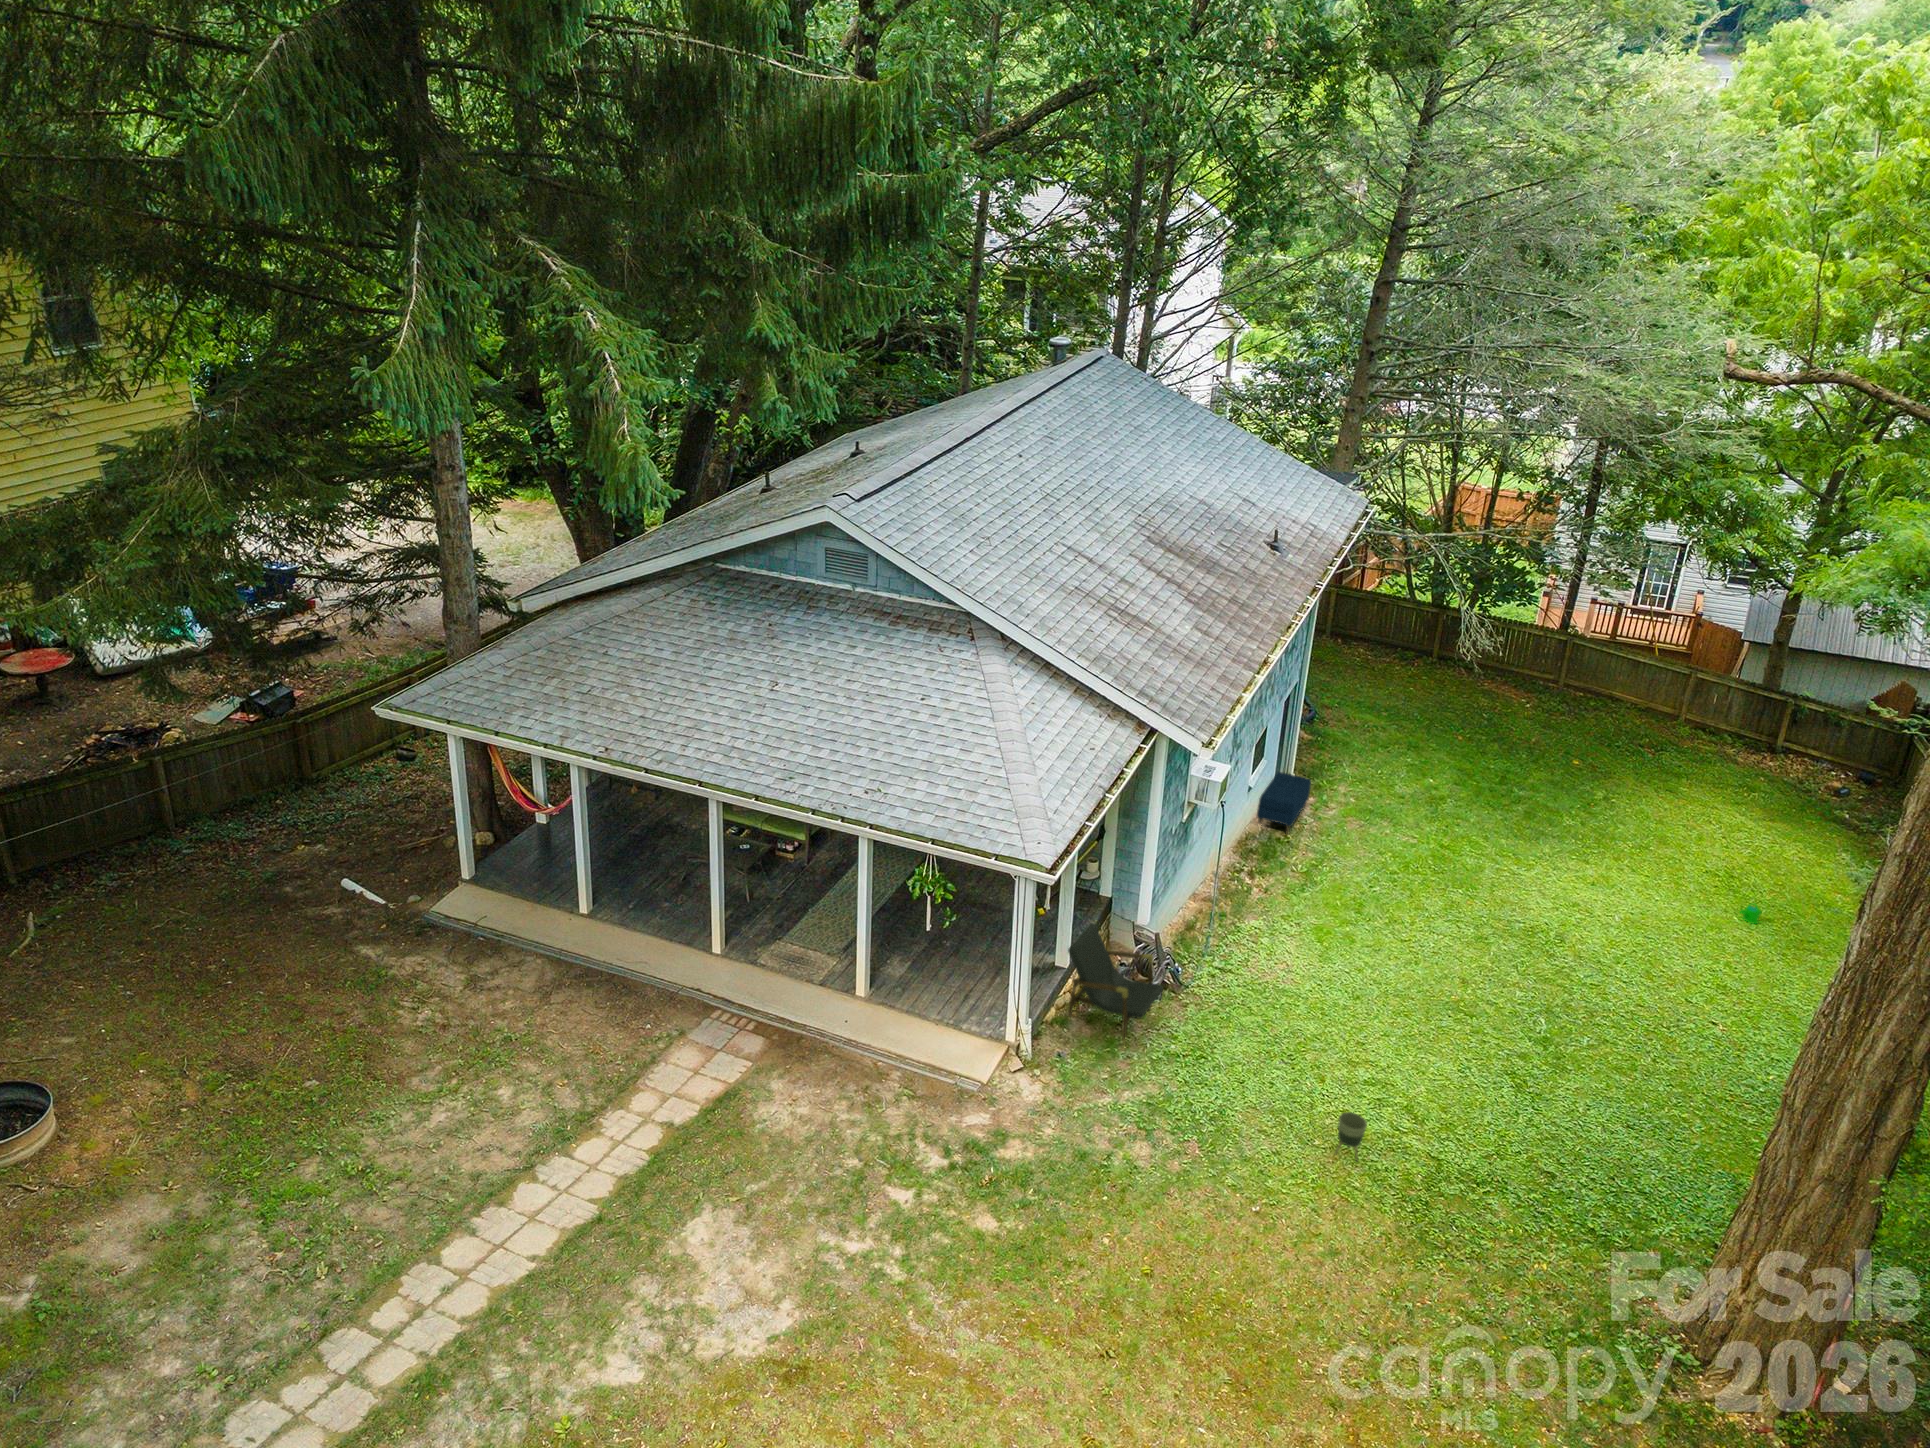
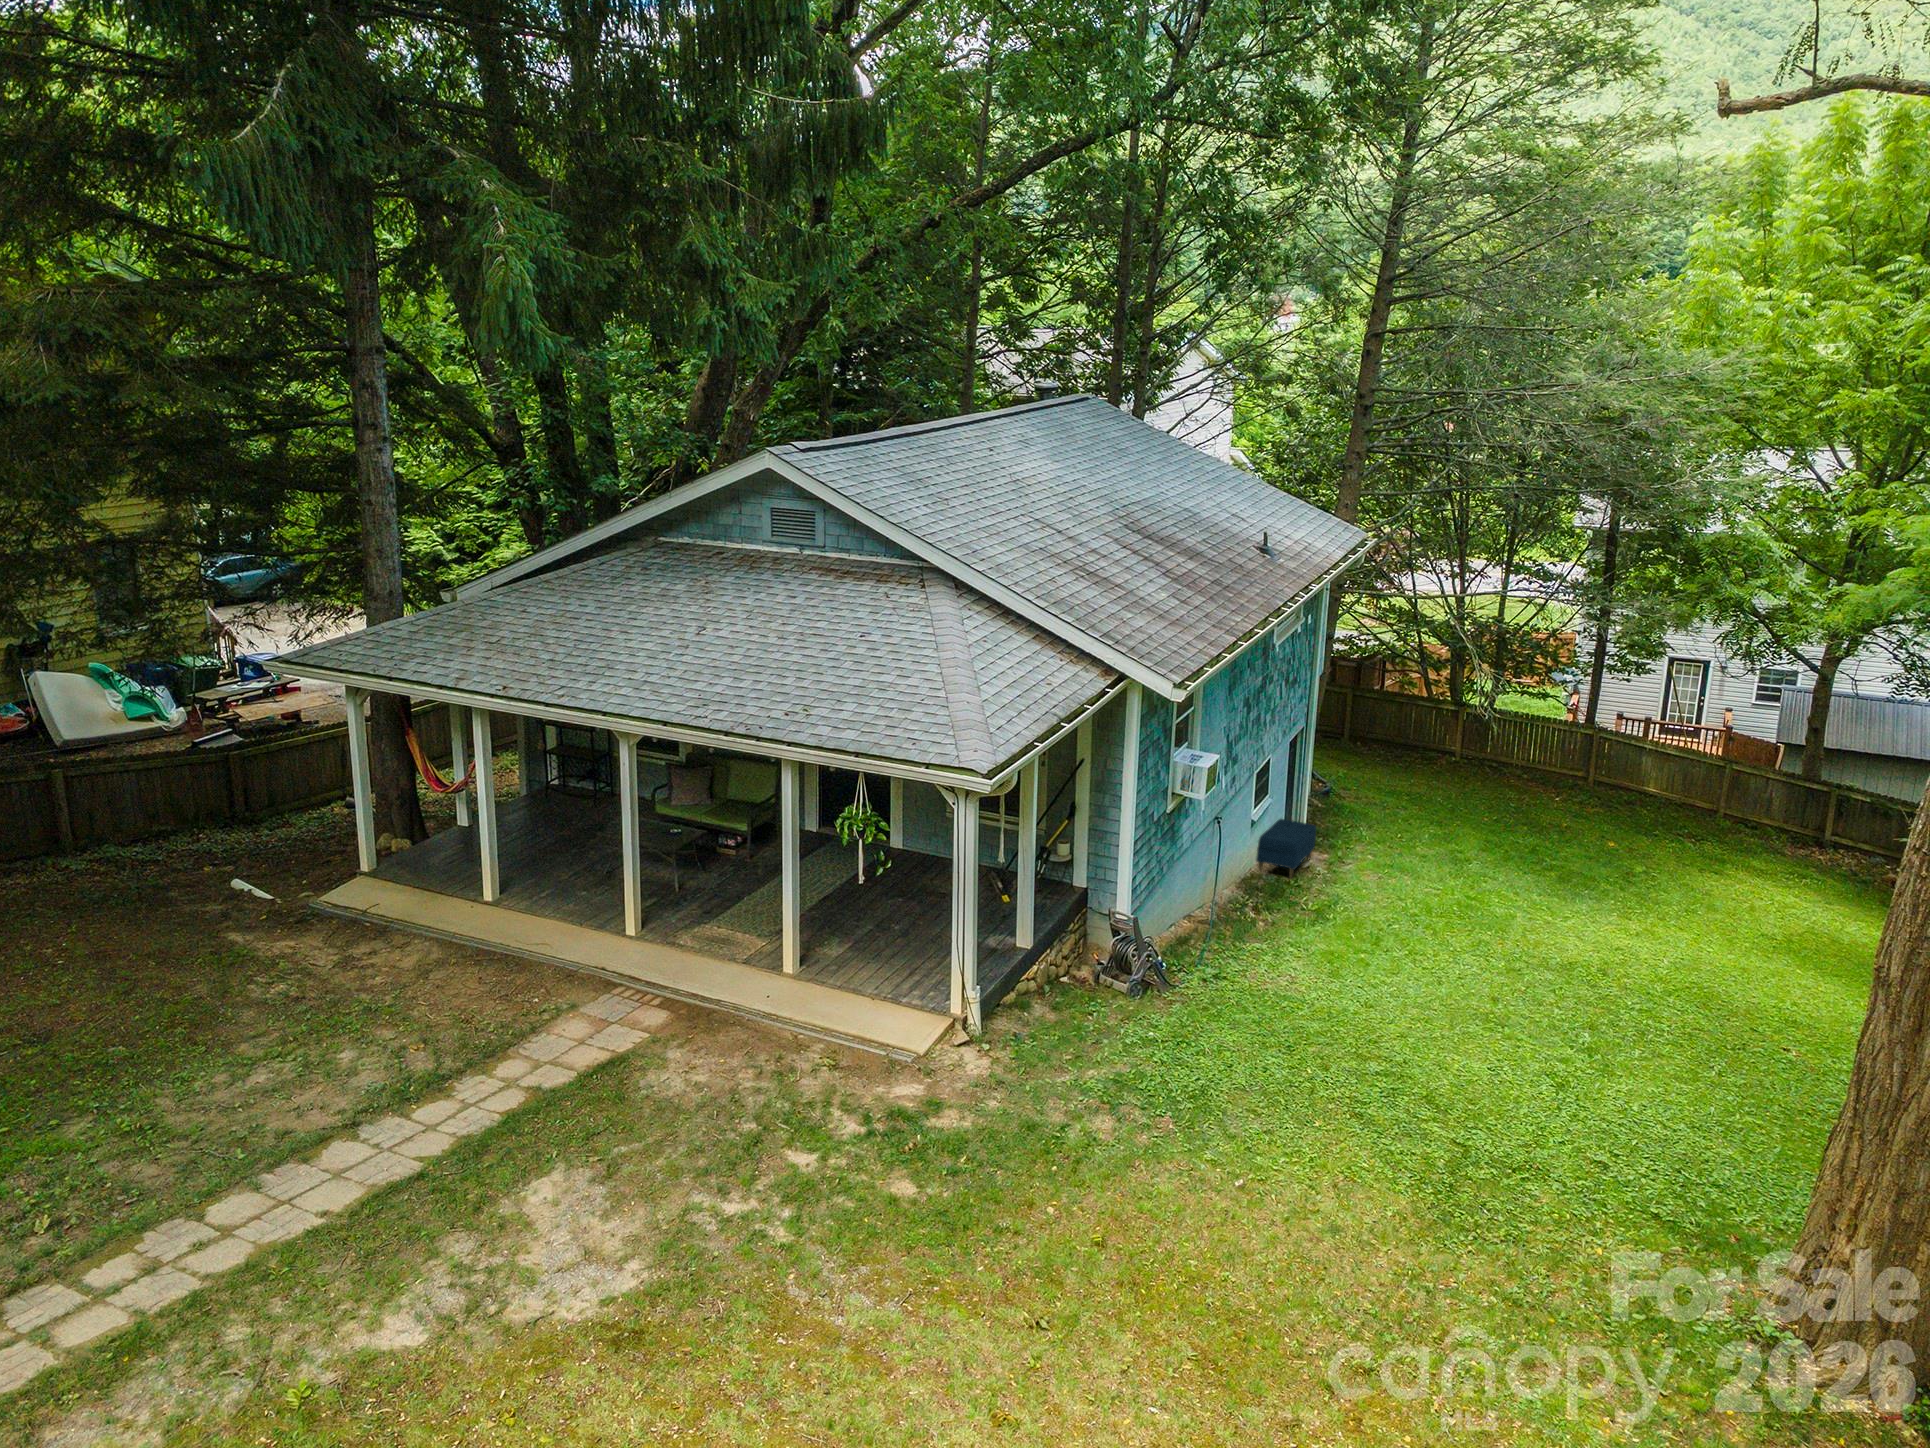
watering can: present [1740,903,1762,924] -> none [1808,955,1834,980]
lounge chair: present [1068,923,1163,1046] -> none [1024,899,1136,1035]
planter: present [1335,1112,1367,1160] -> none [1335,1080,1374,1141]

